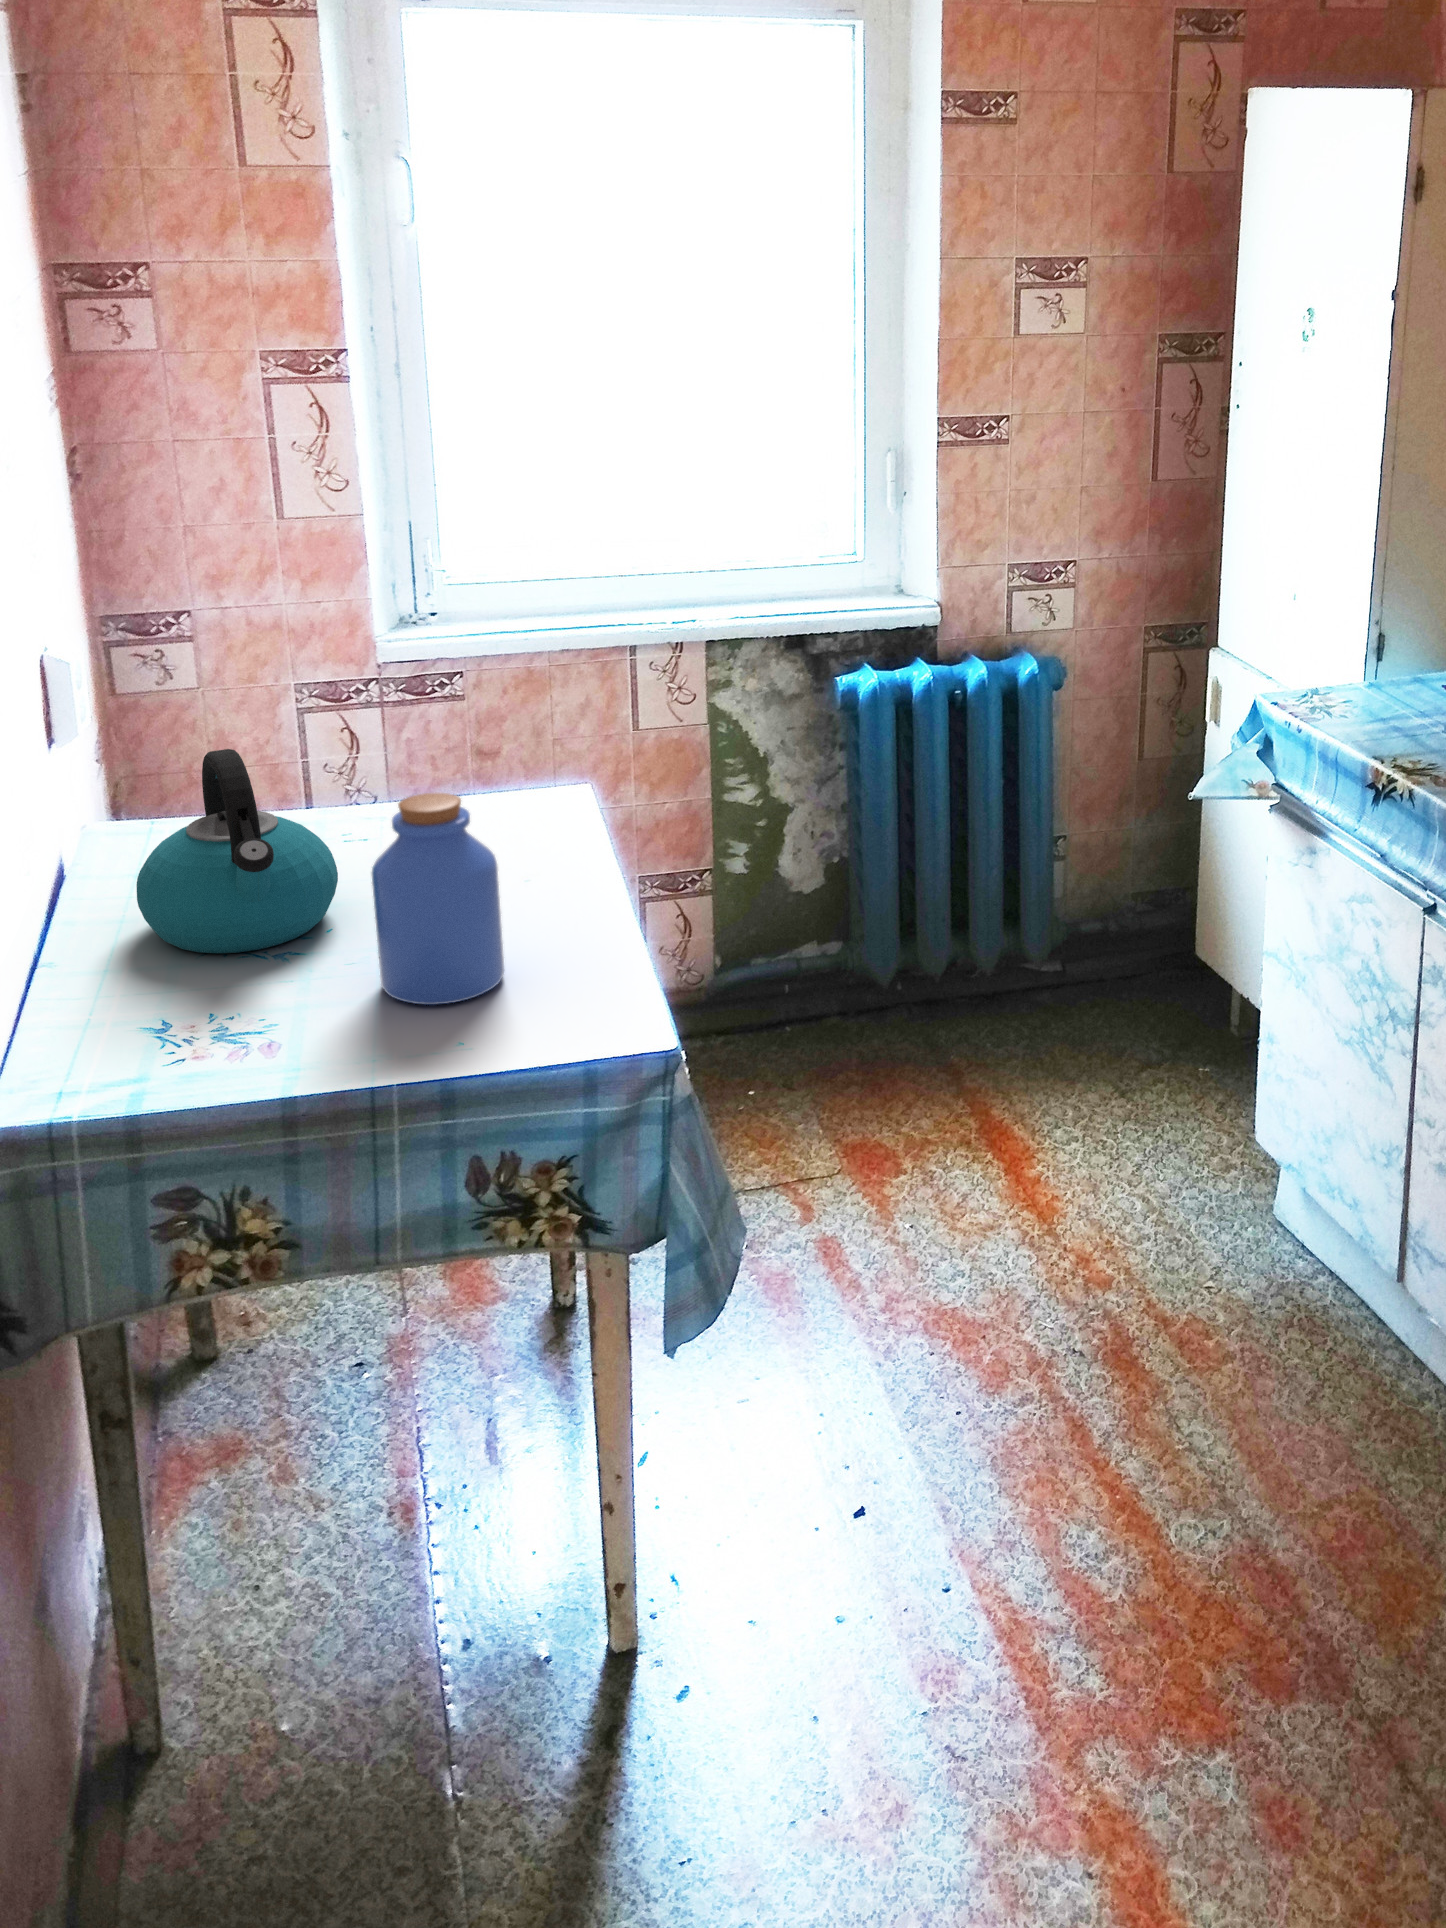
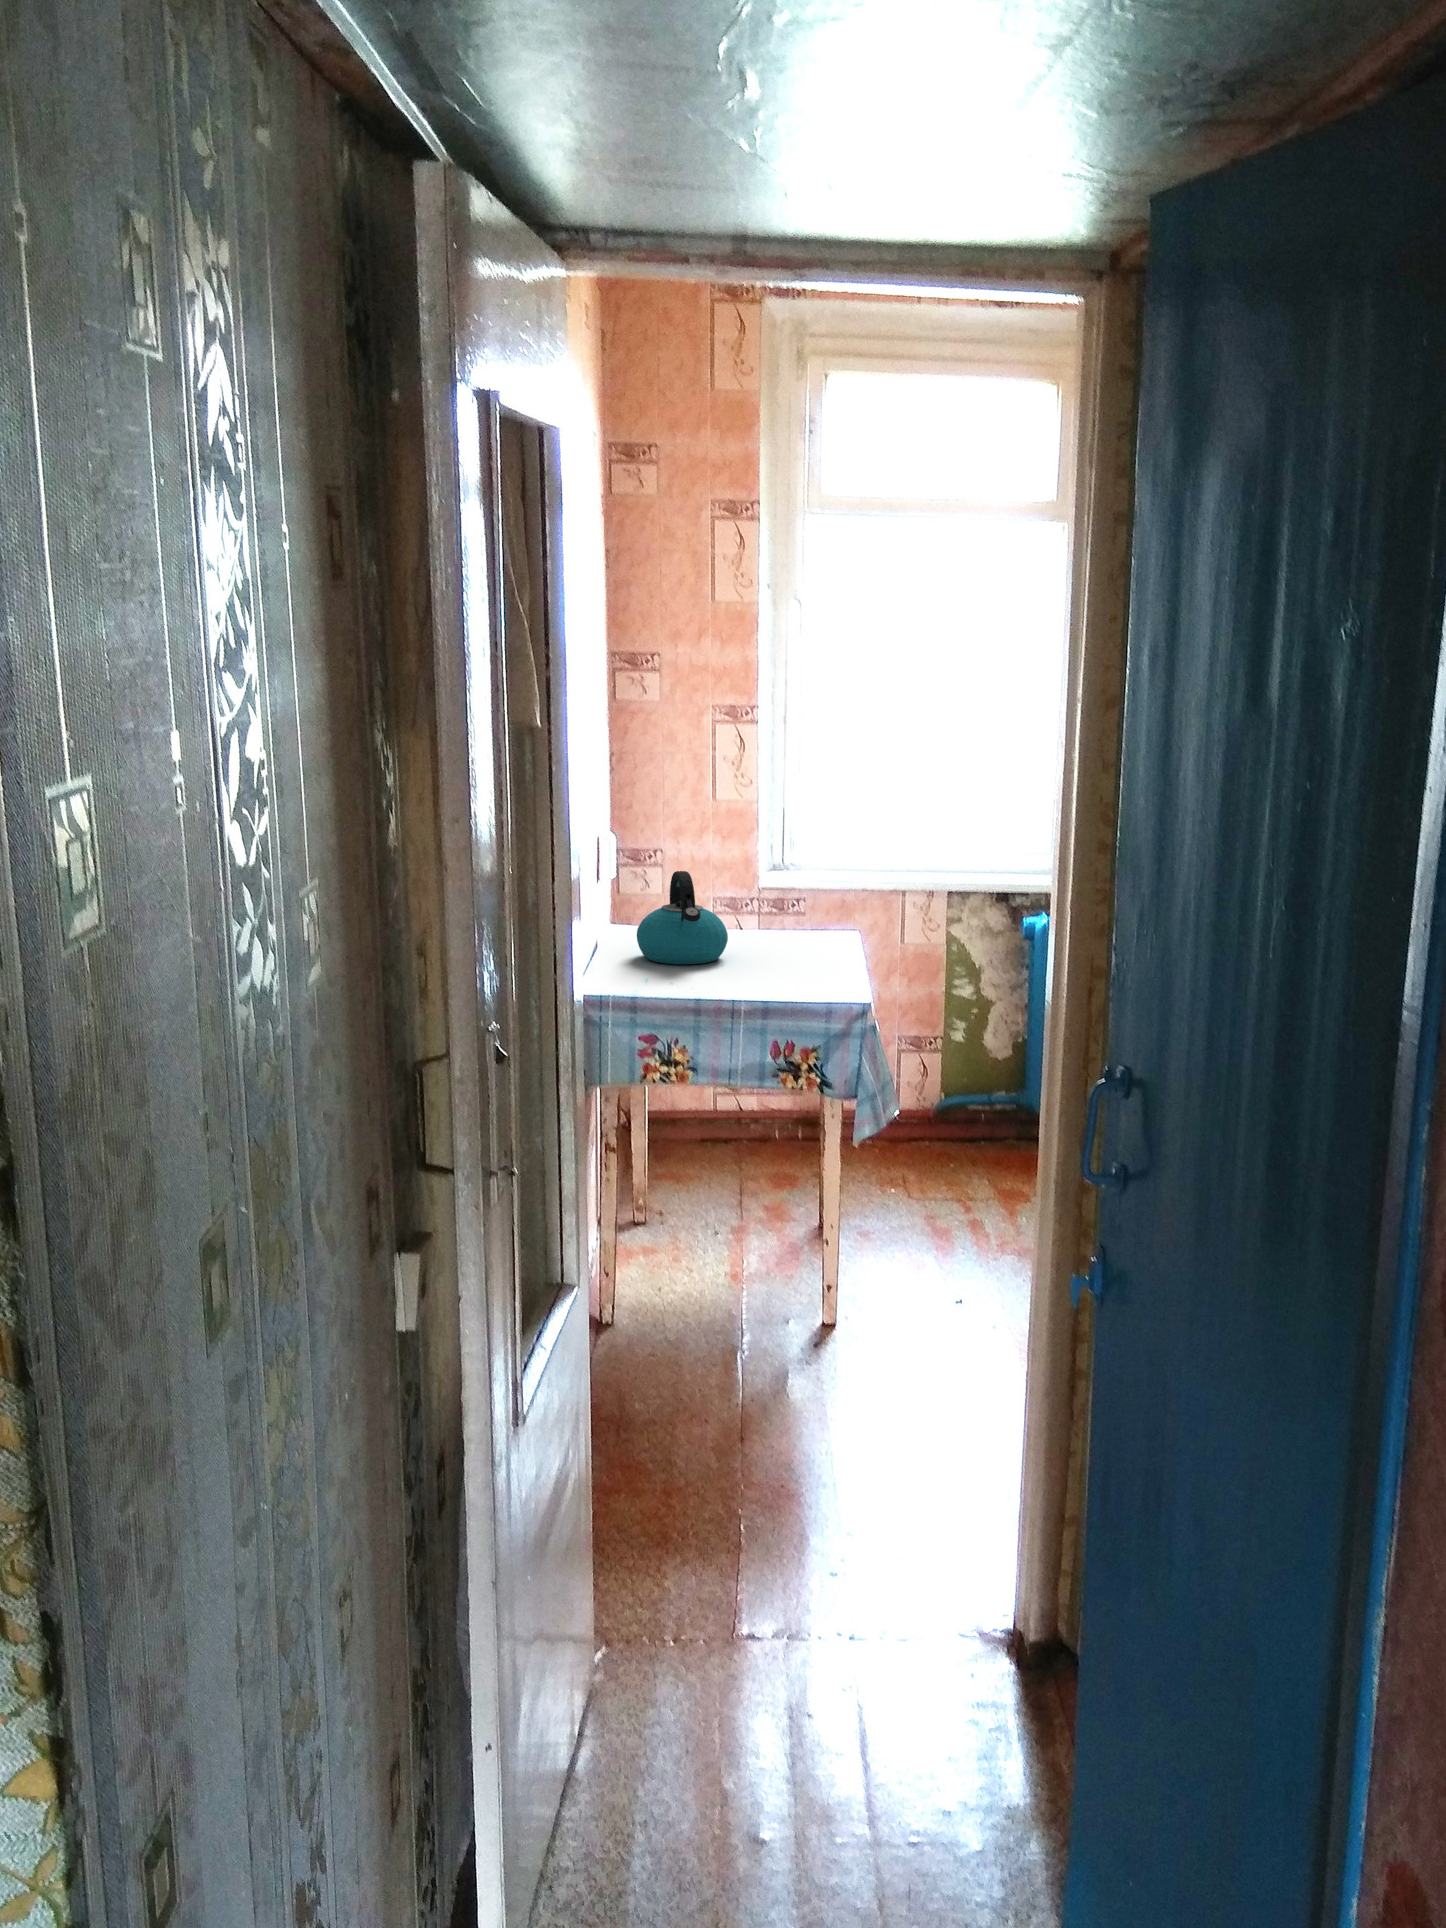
jar: present [372,793,504,1005] -> none [743,887,800,983]

